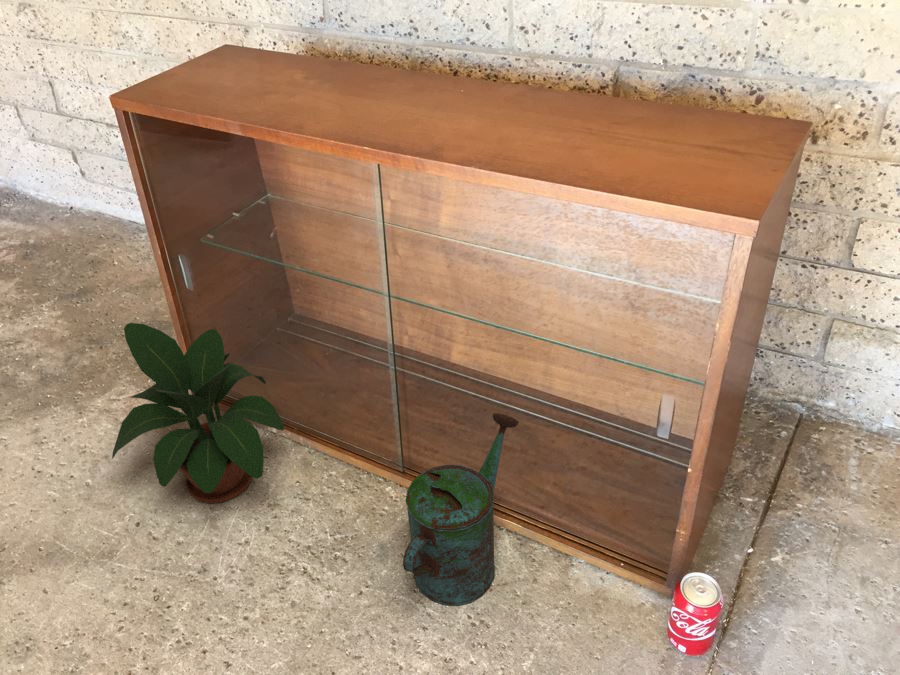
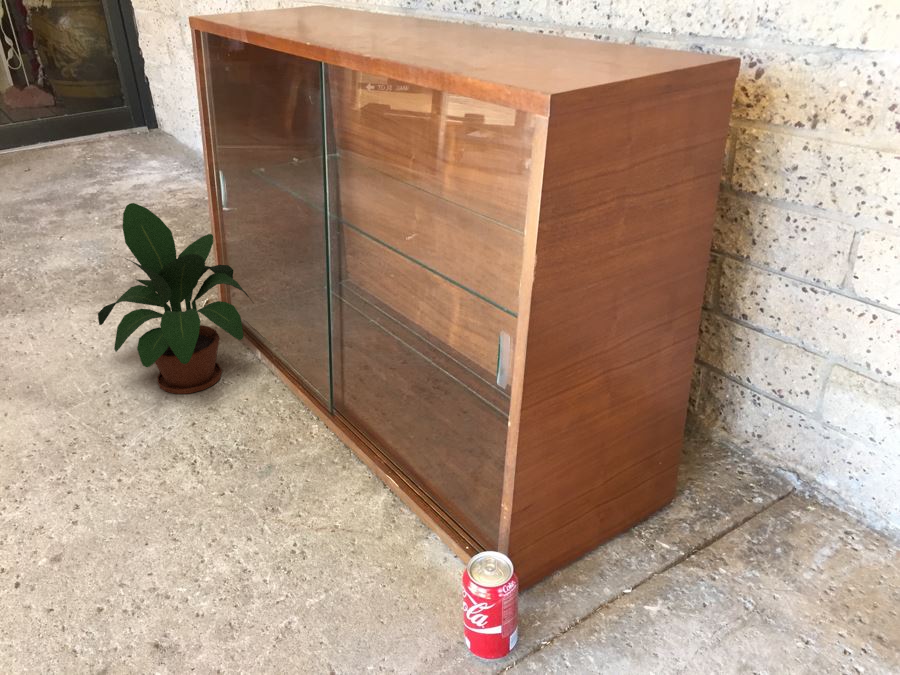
watering can: present [403,413,519,606] -> none [228,355,420,534]

